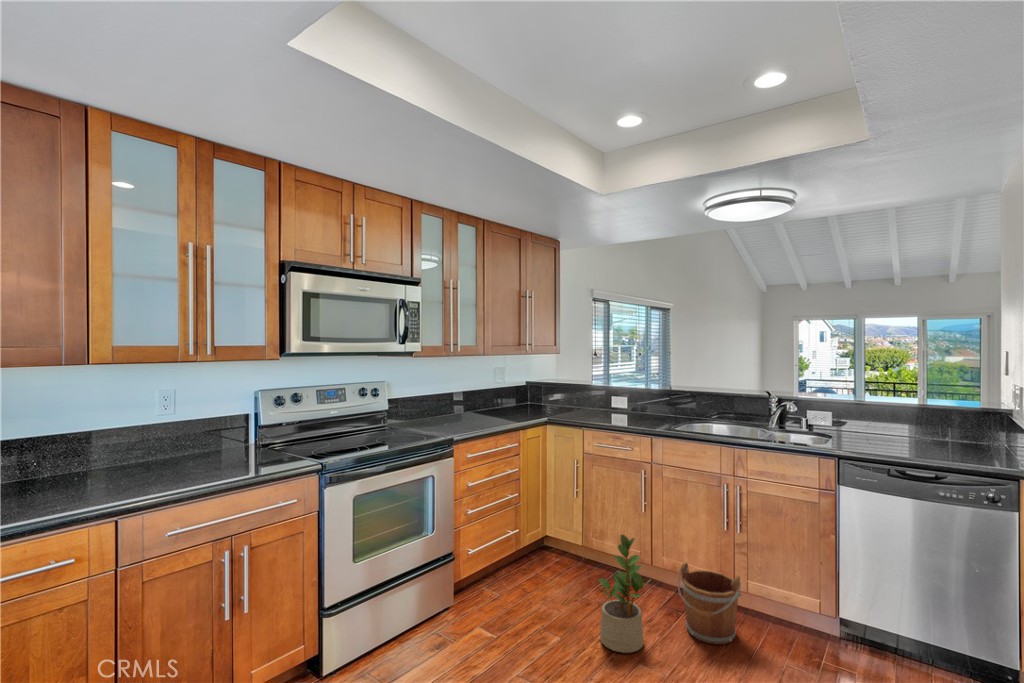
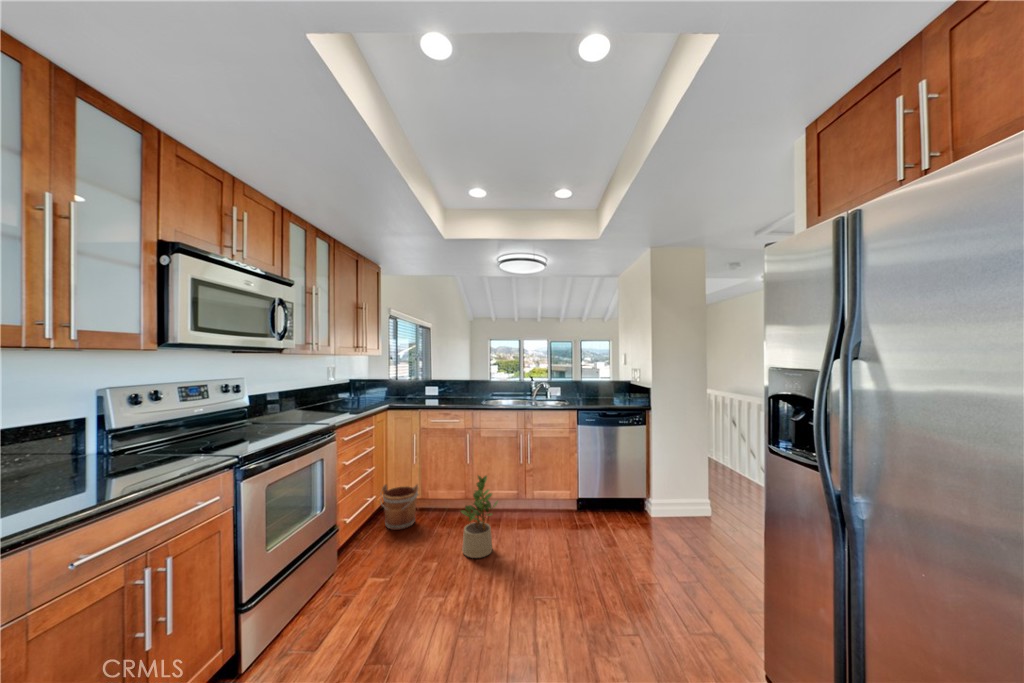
bucket: present [678,562,741,645] -> present [380,484,419,530]

